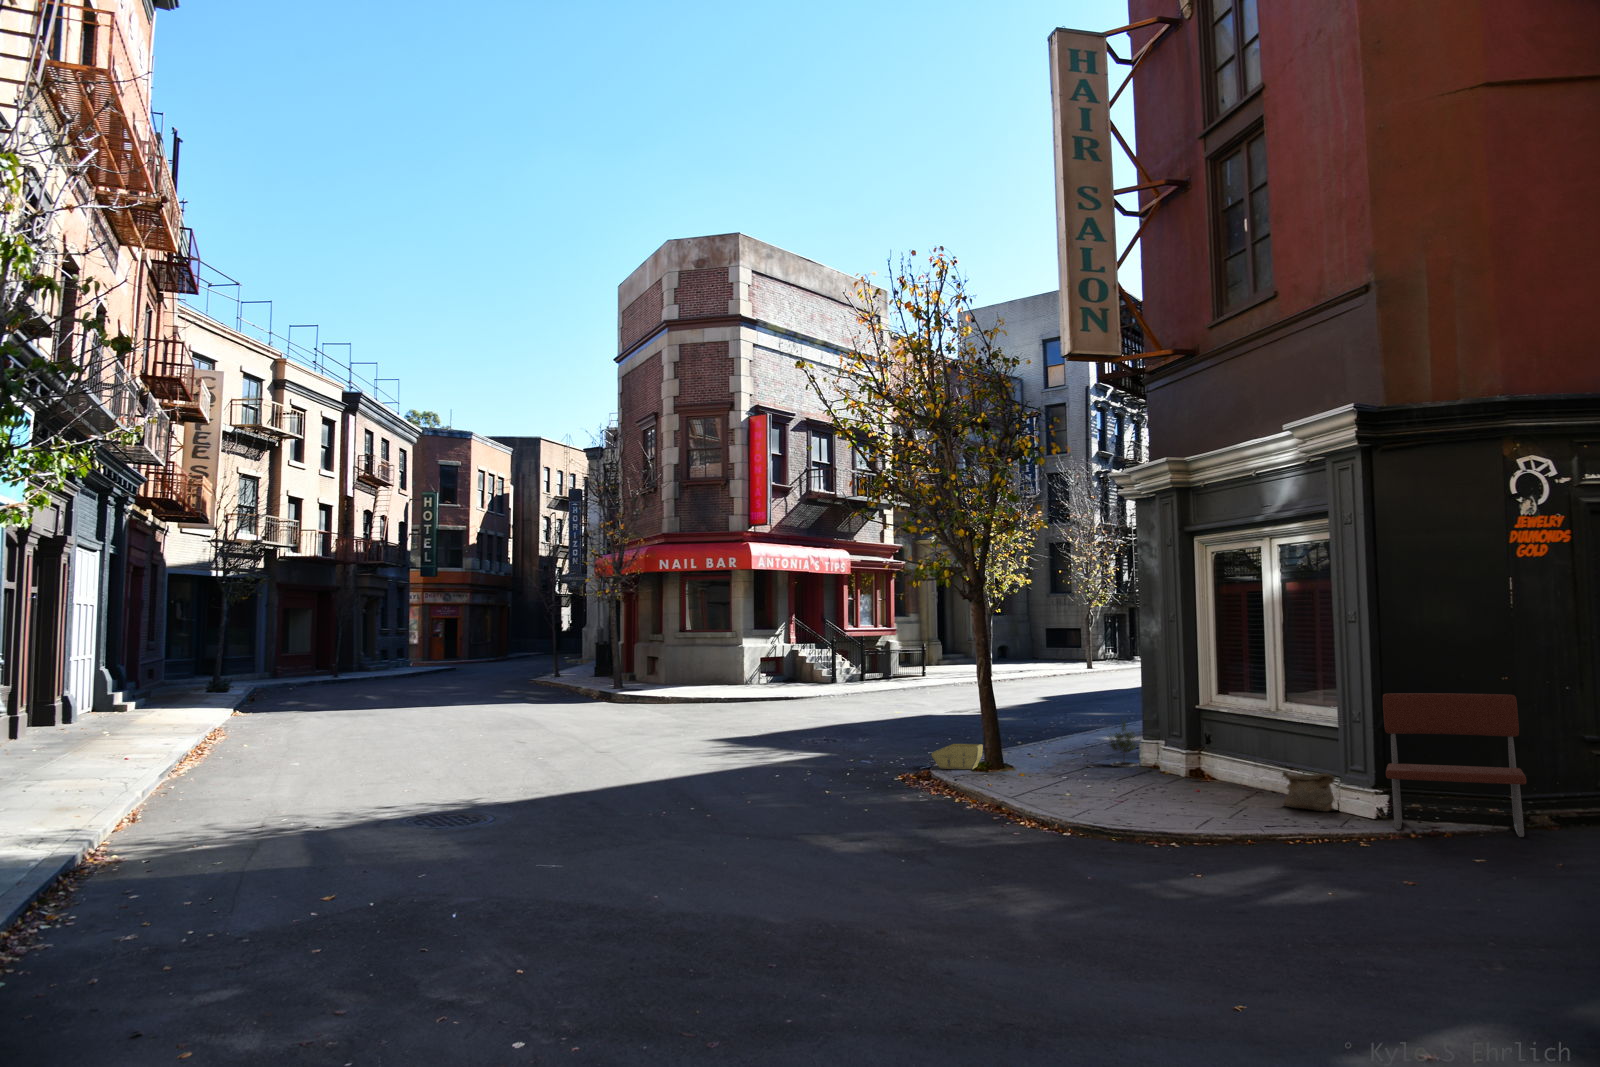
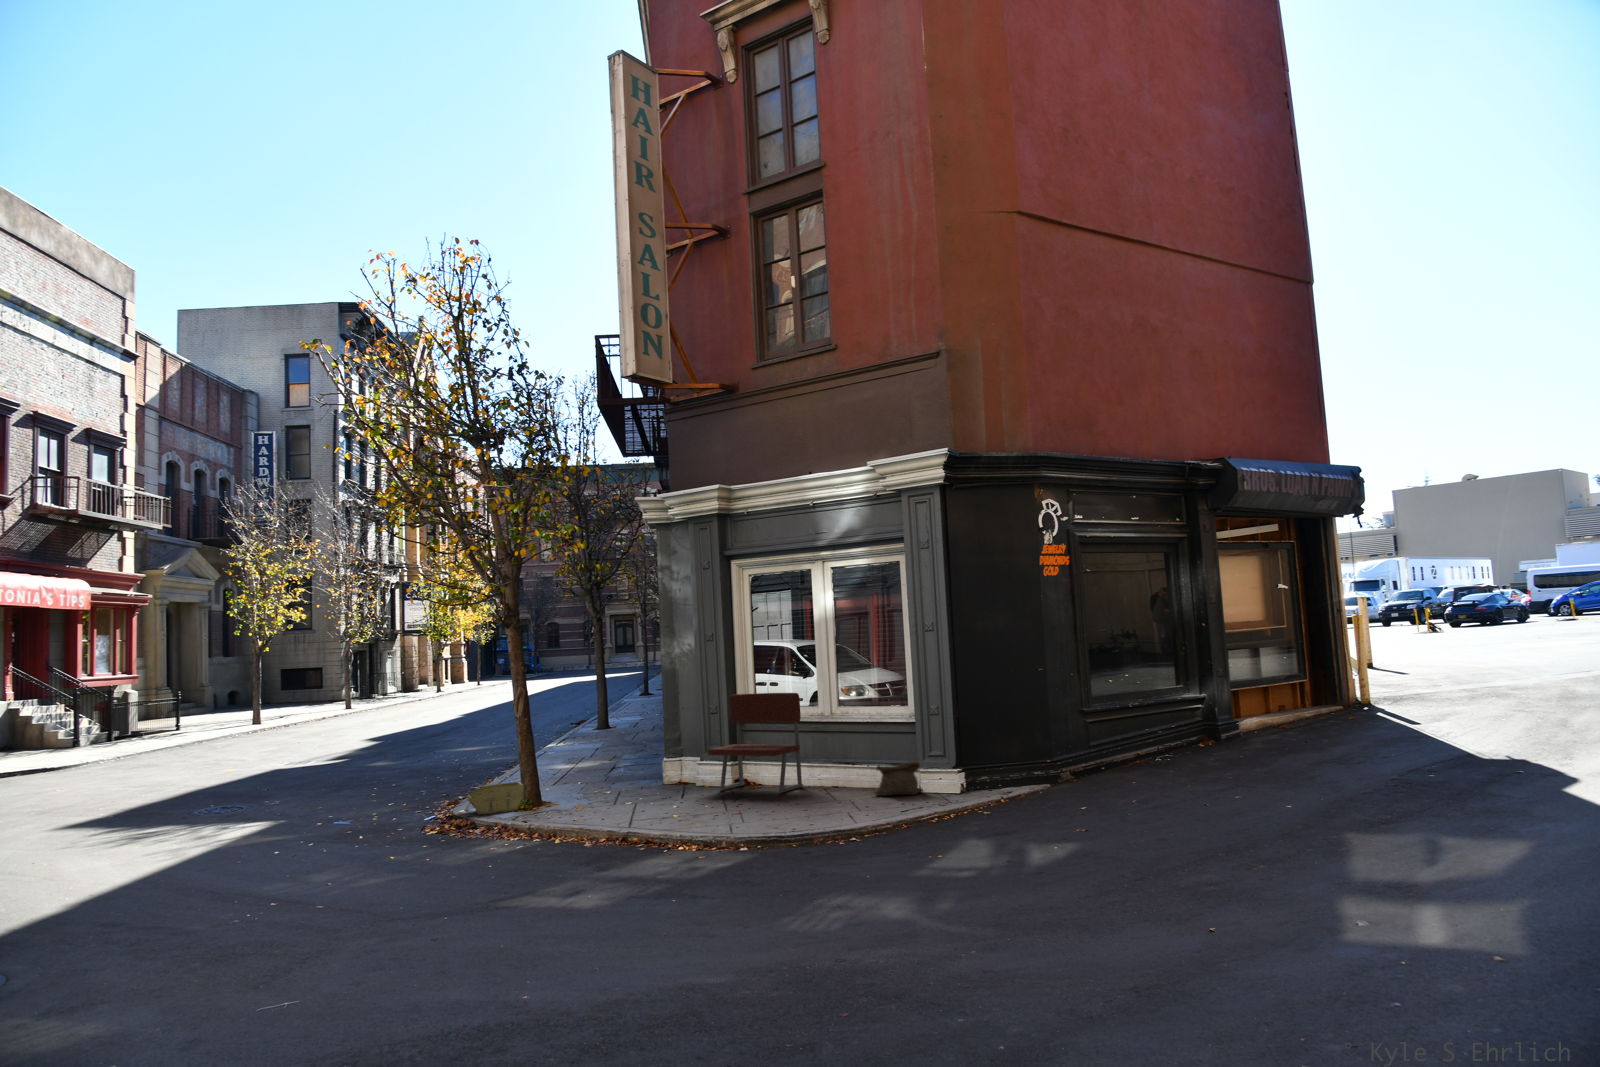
bench: present [1383,693,1526,837] -> present [708,693,803,793]
potted tree: present [1109,721,1138,767] -> none [635,737,668,787]

